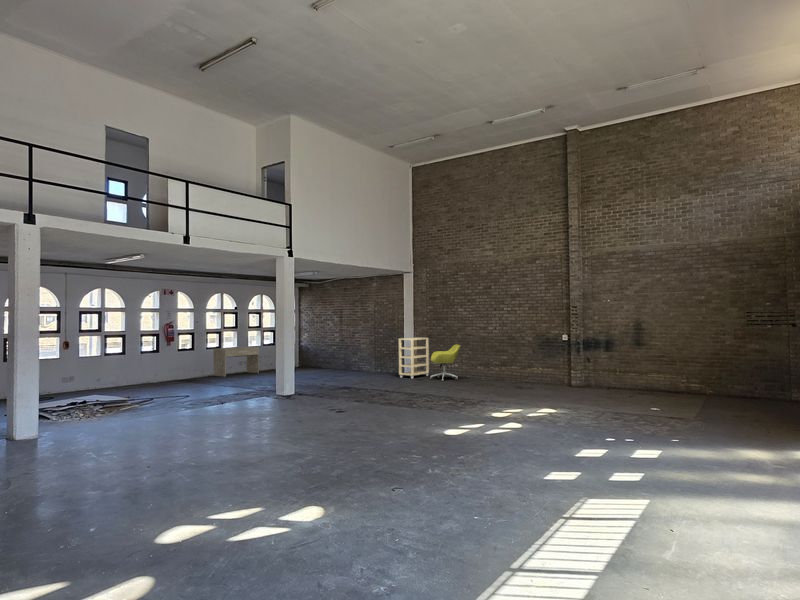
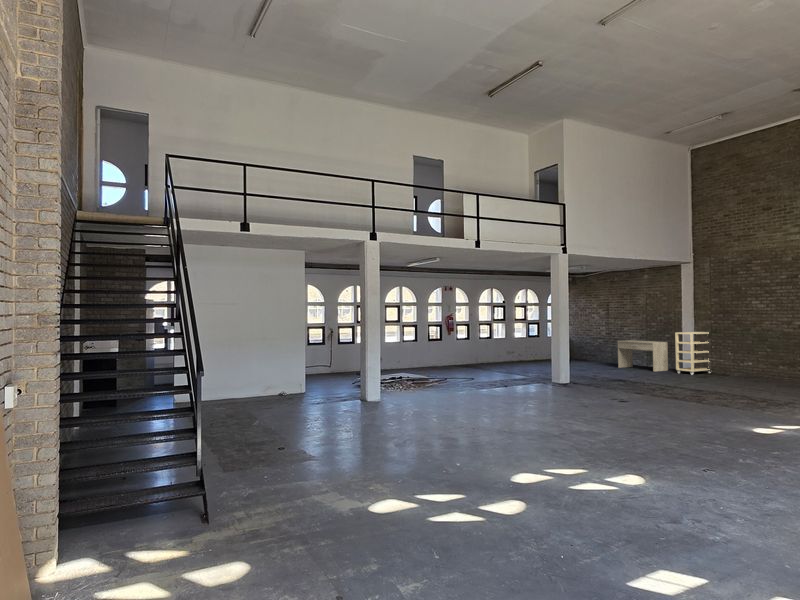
office chair: present [430,345,460,381] -> none [715,340,754,379]
desk: present [214,347,259,377] -> present [617,340,668,372]

